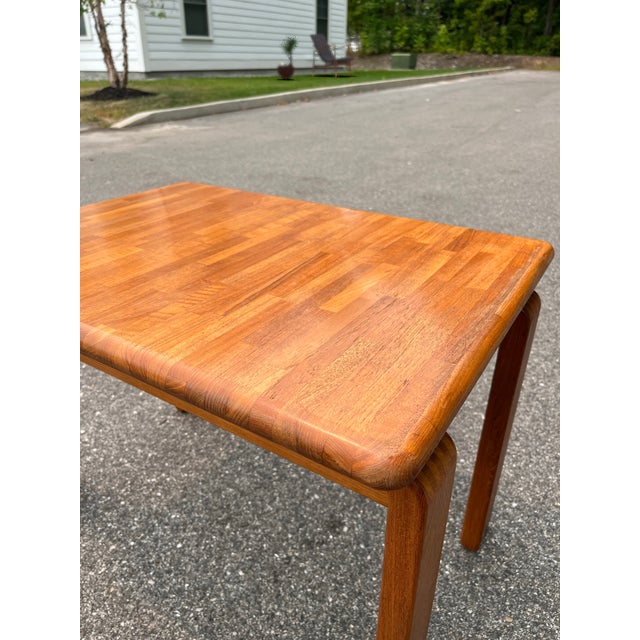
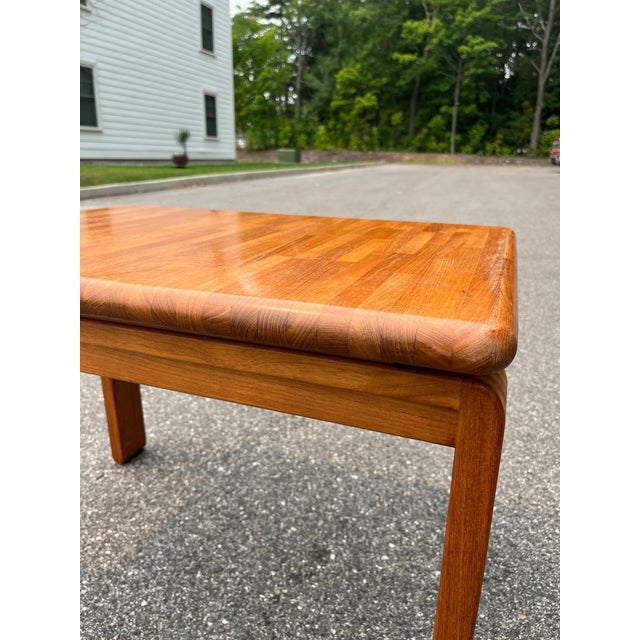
lounge chair: present [310,34,354,74] -> none [202,128,246,166]

